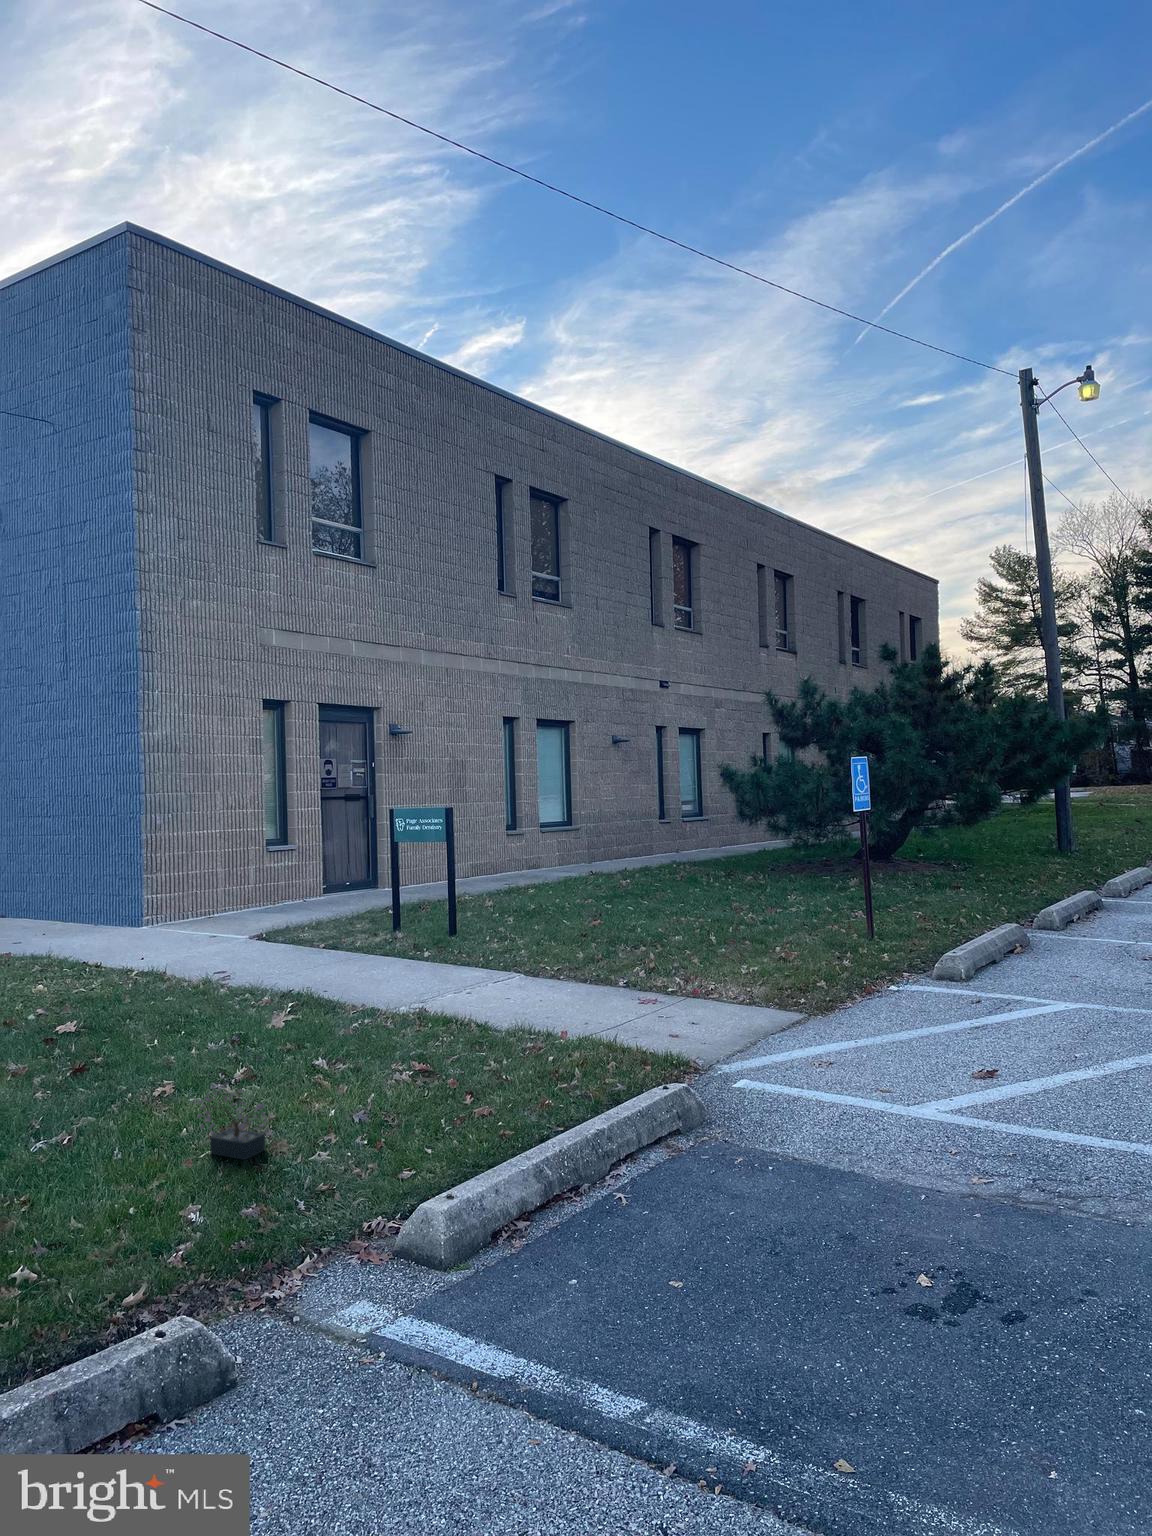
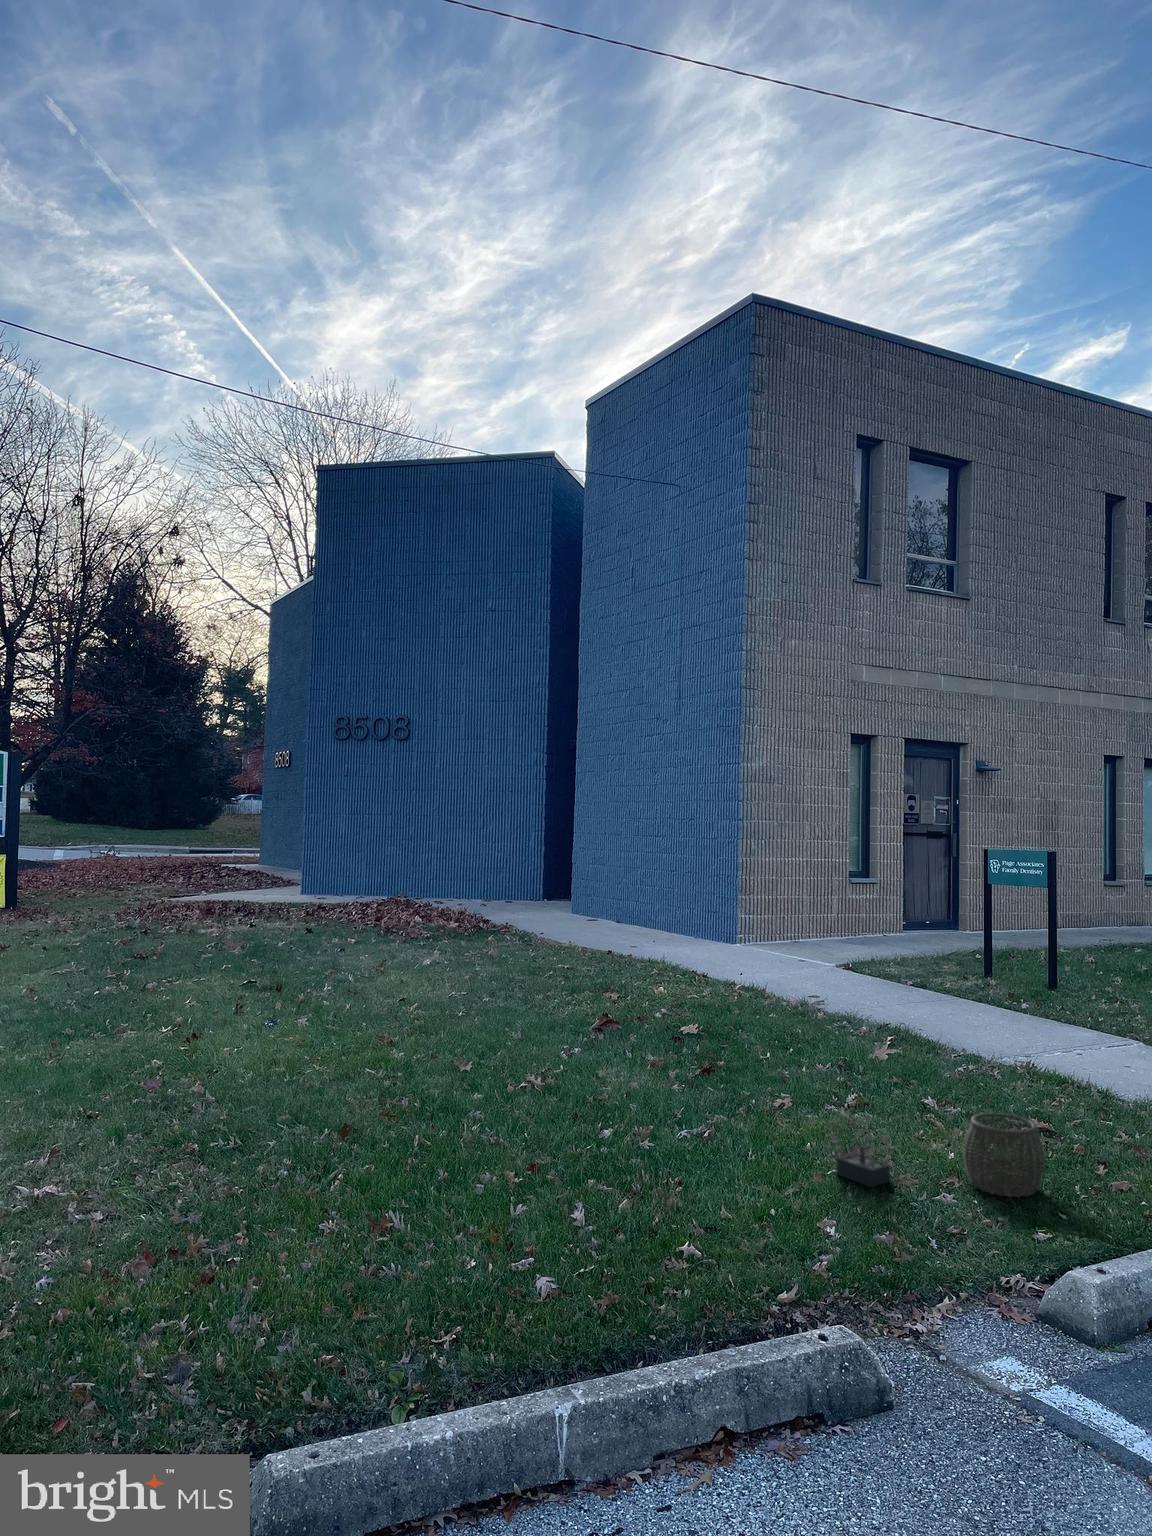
woven basket: none [337,1063,413,1143] -> present [963,1113,1045,1197]

